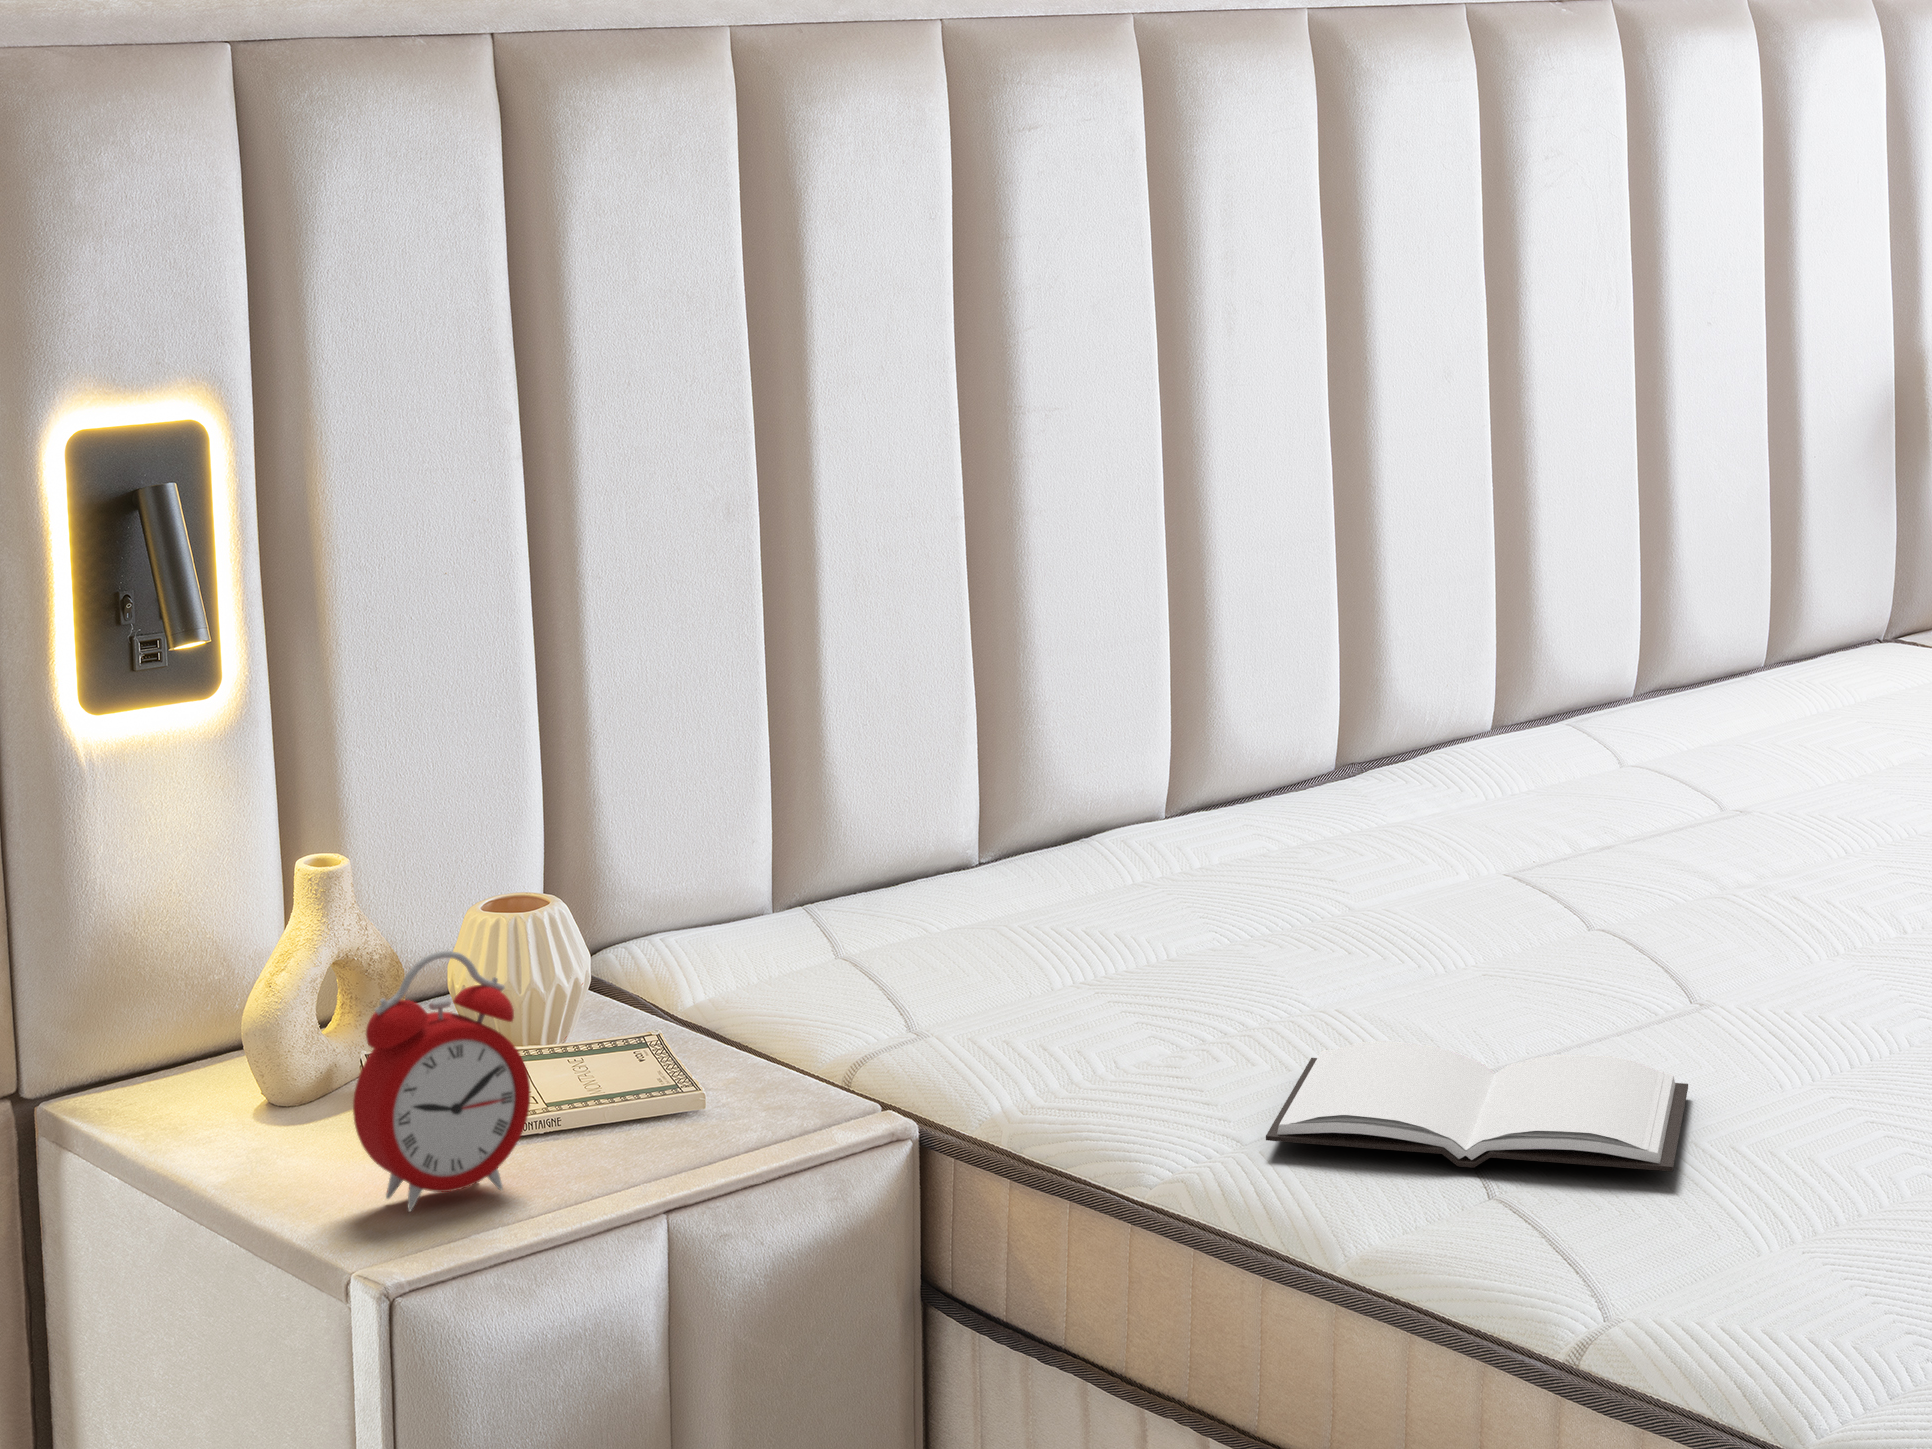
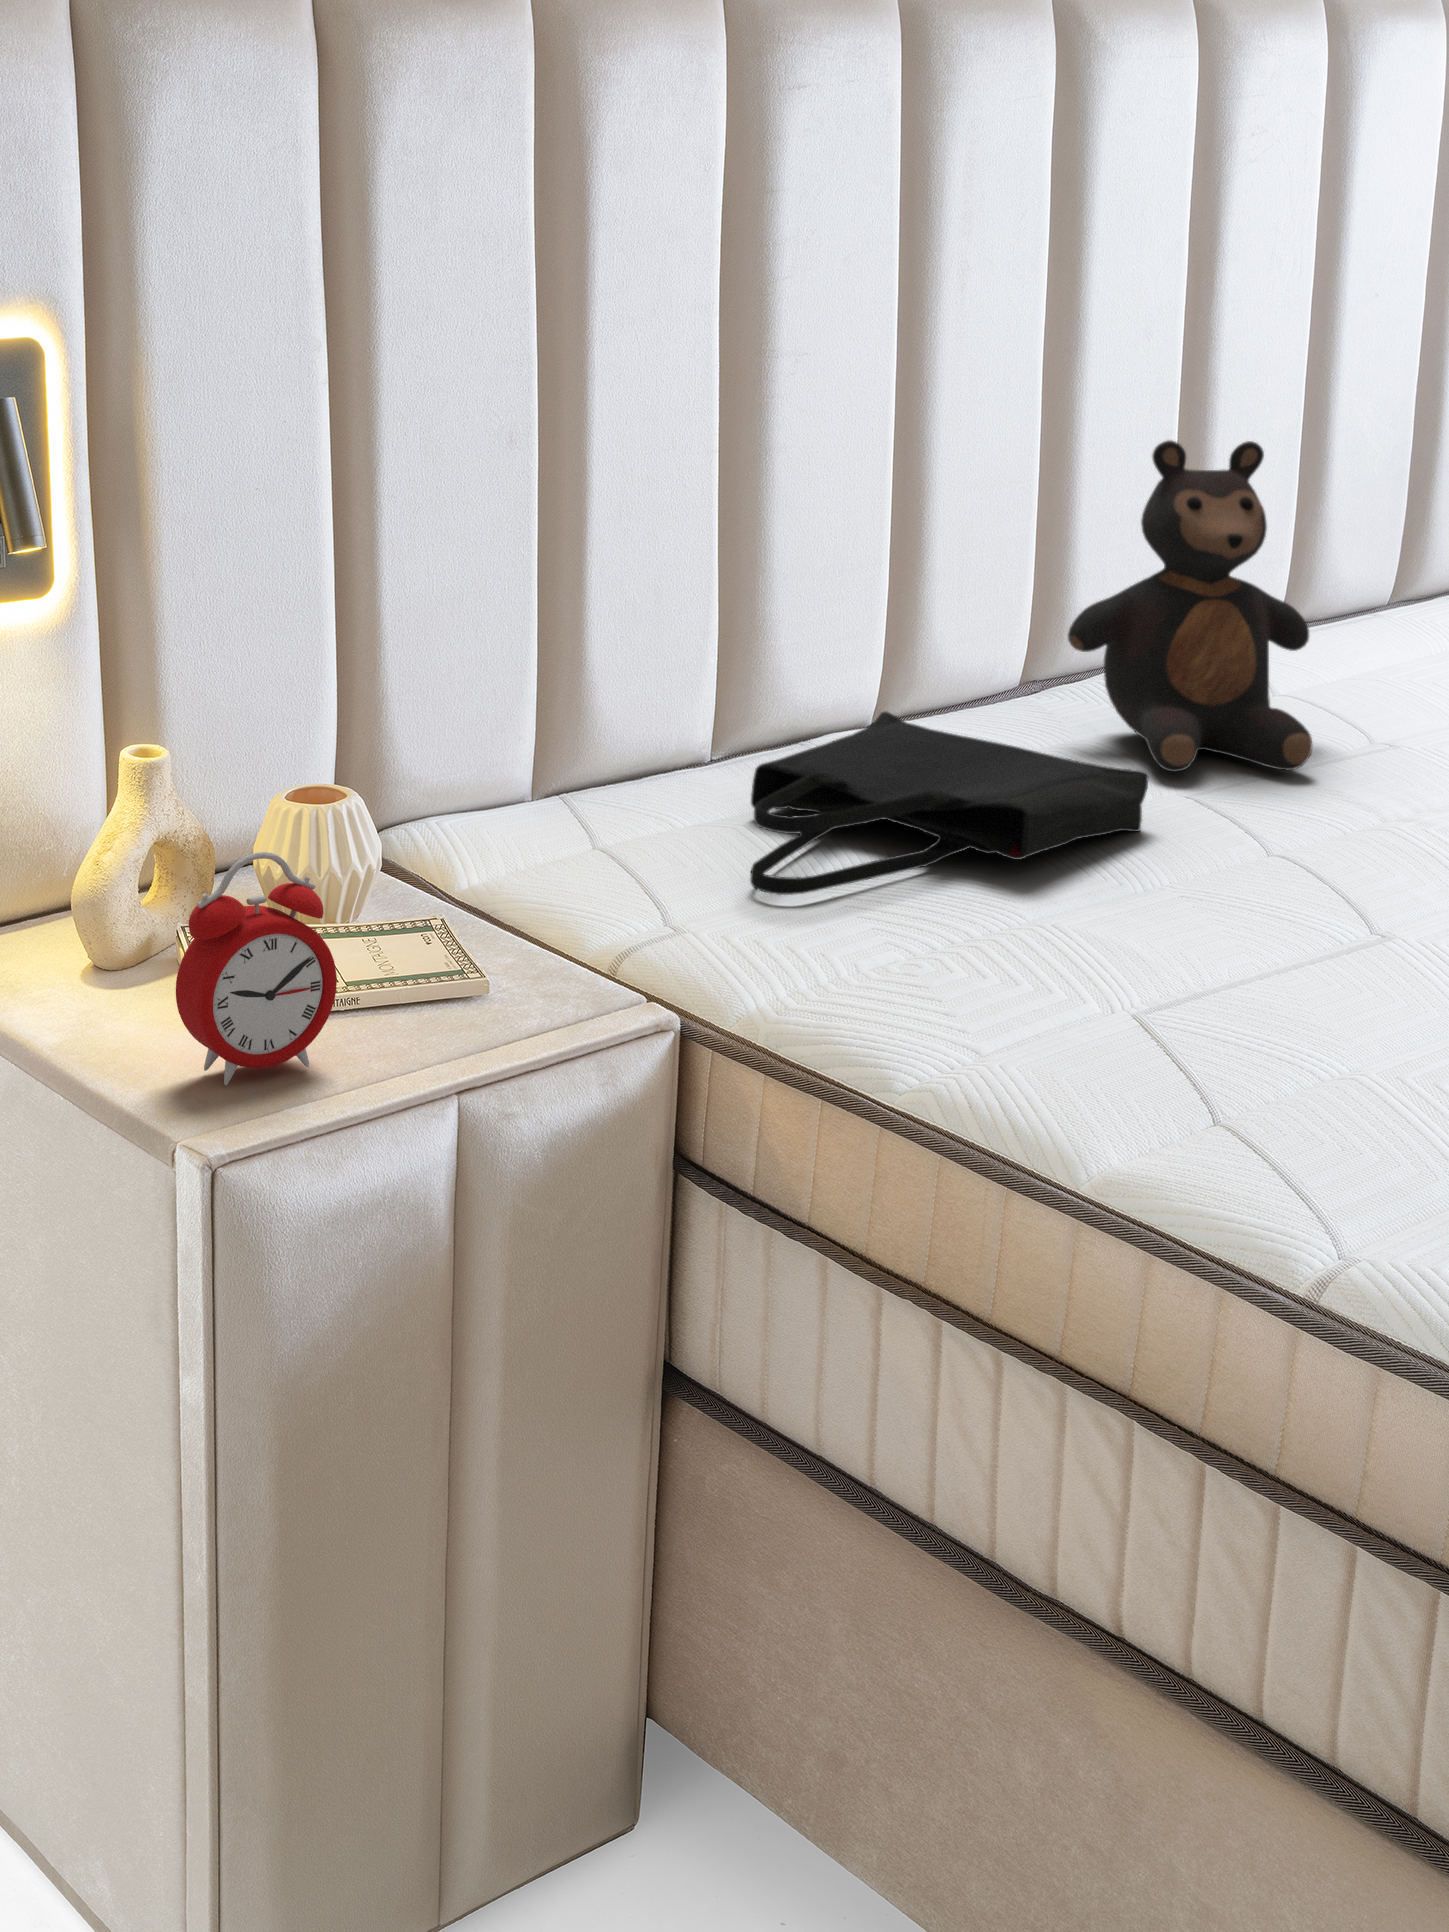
teddy bear: none [1369,479,1644,847] -> present [1068,440,1312,772]
tote bag: none [1005,795,1452,994] -> present [750,712,1149,895]
book: present [1266,1041,1688,1171] -> none [1006,963,1392,1110]

